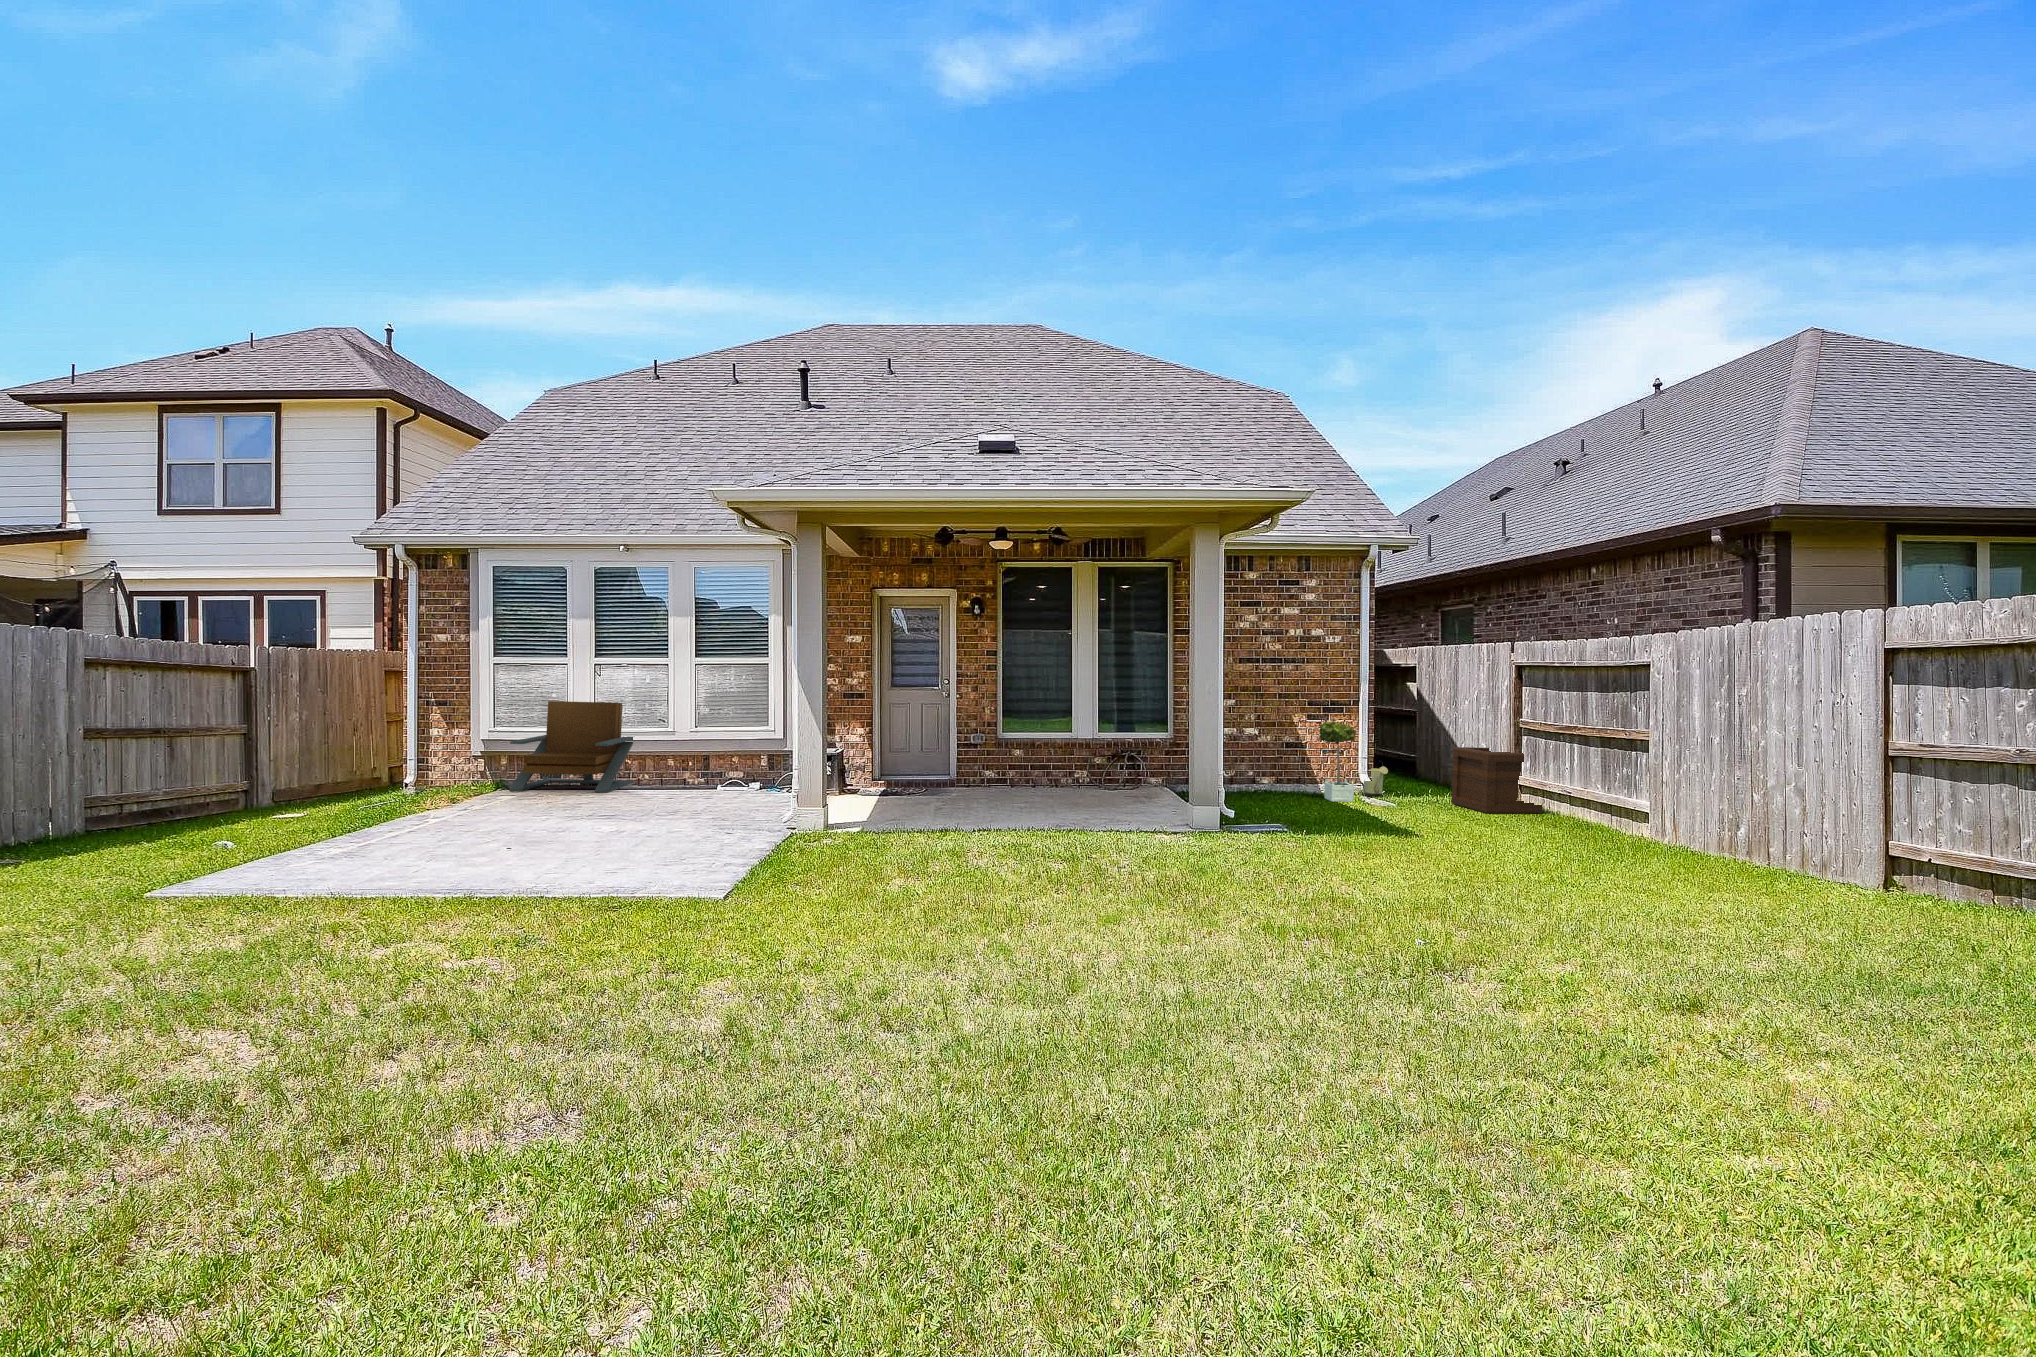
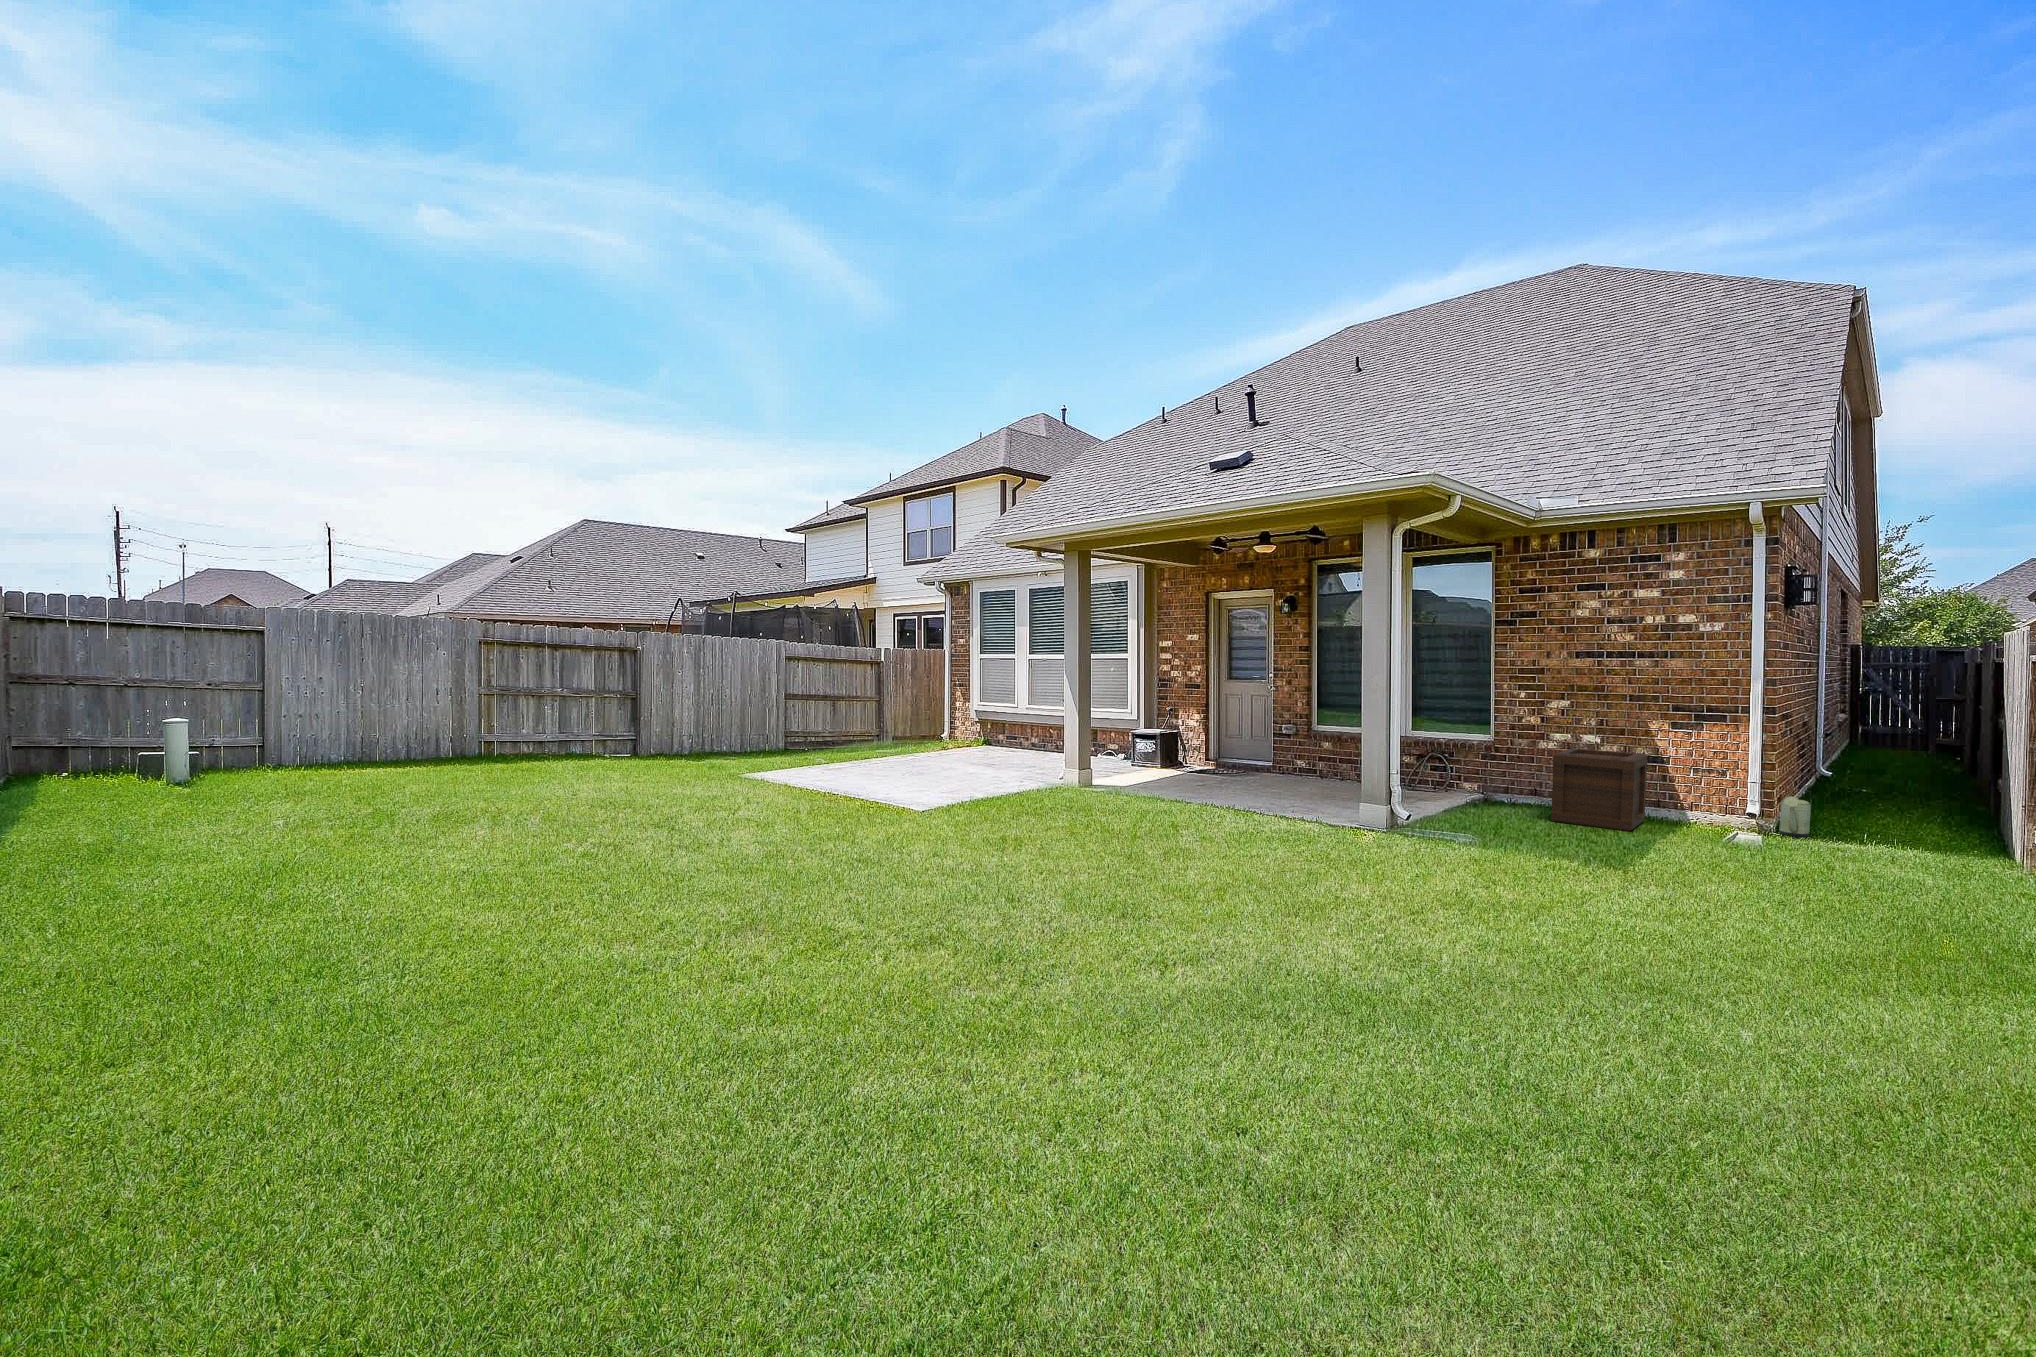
lounge chair: present [509,701,634,793] -> none [967,685,1054,753]
potted tree: present [1319,721,1356,802] -> none [1674,730,1728,836]
wooden crate: present [1451,747,1543,814] -> present [1551,748,1647,831]

